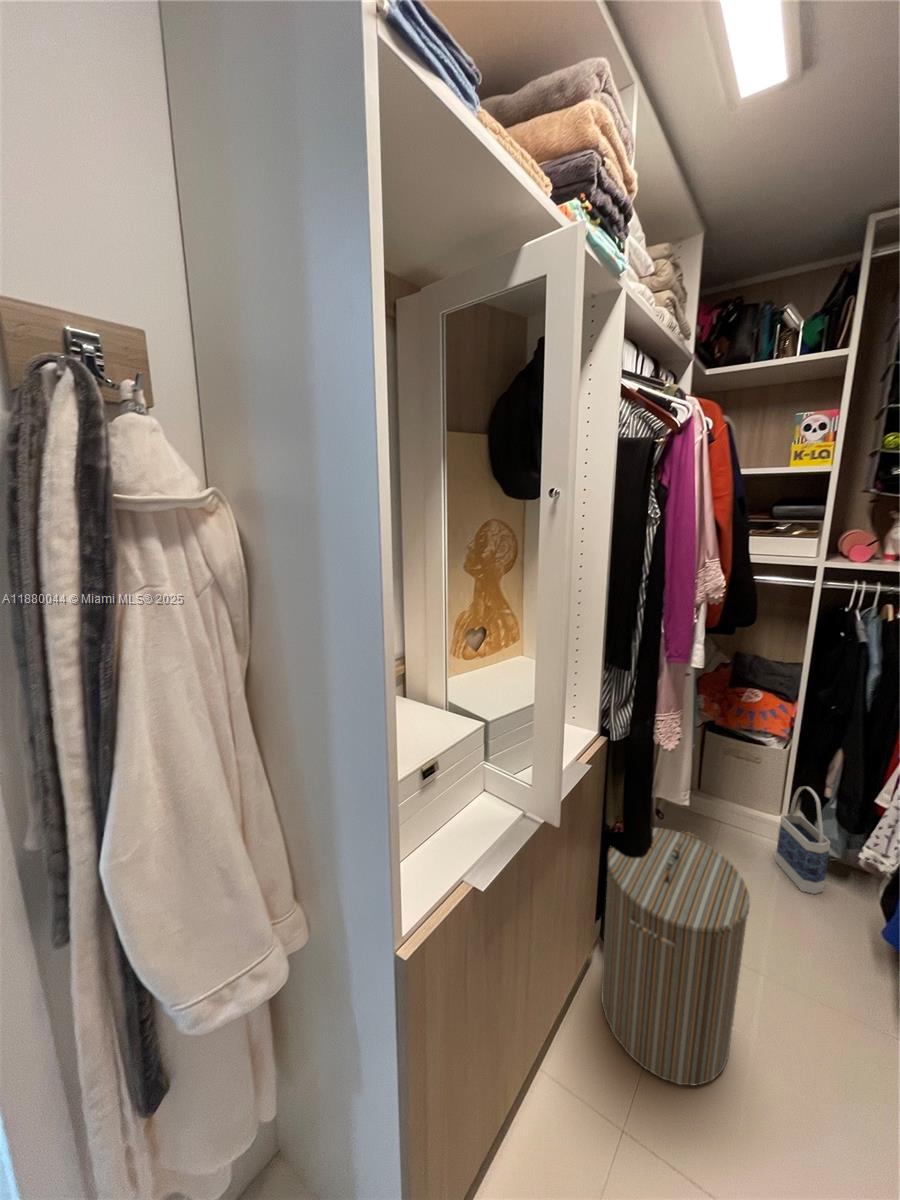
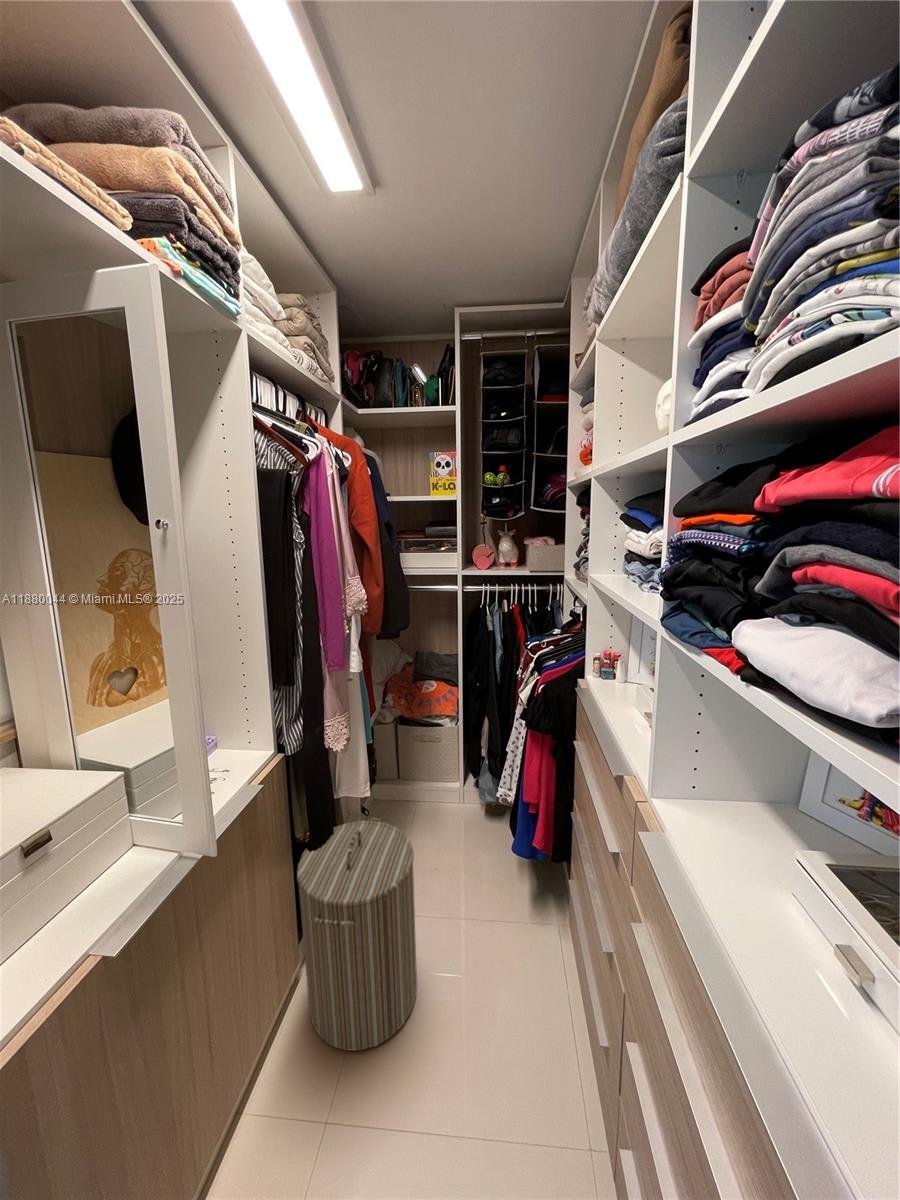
bag: present [775,787,831,894] -> none [456,749,487,834]

